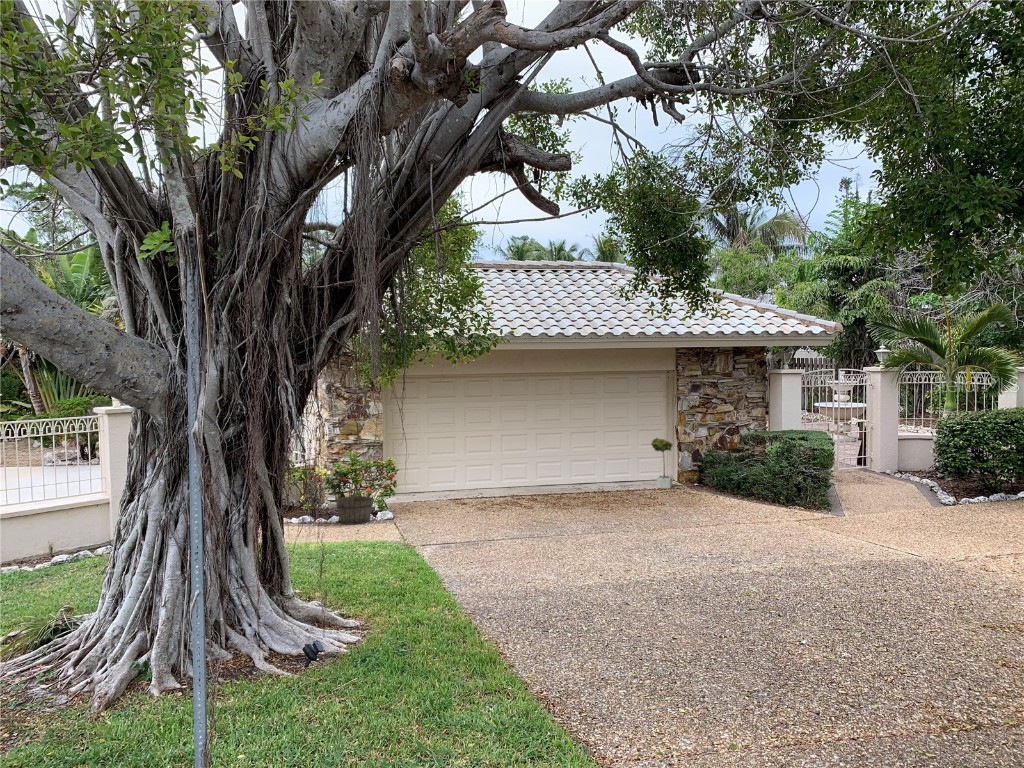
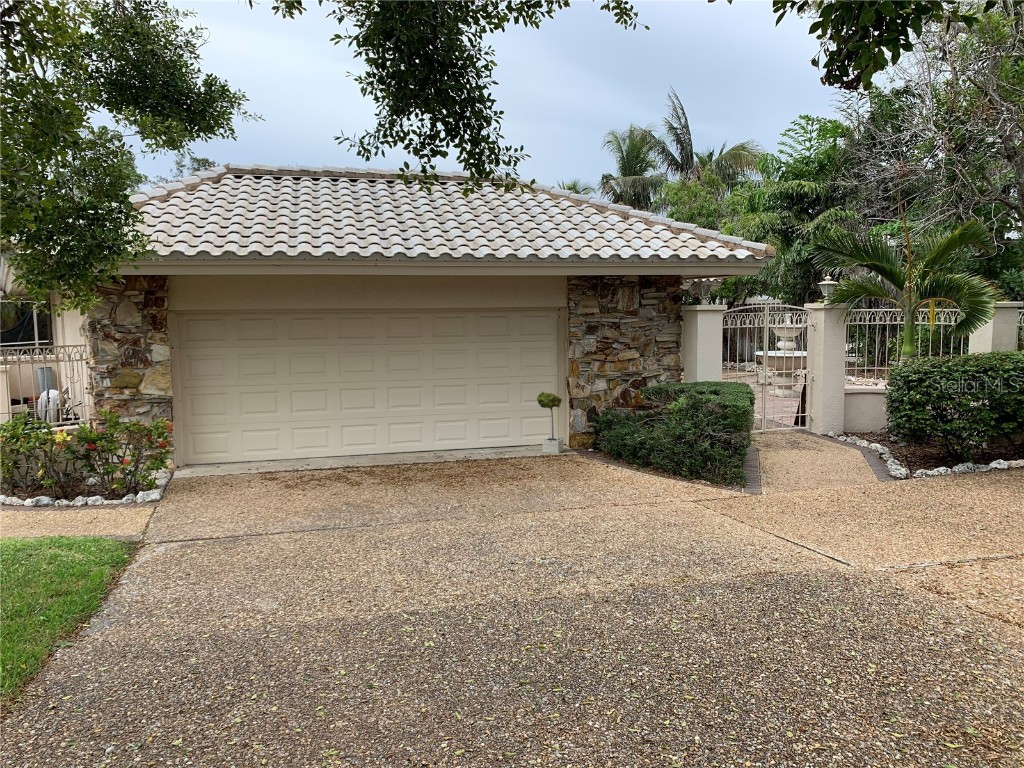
wooden bucket: present [336,492,373,524] -> none [65,462,123,509]

